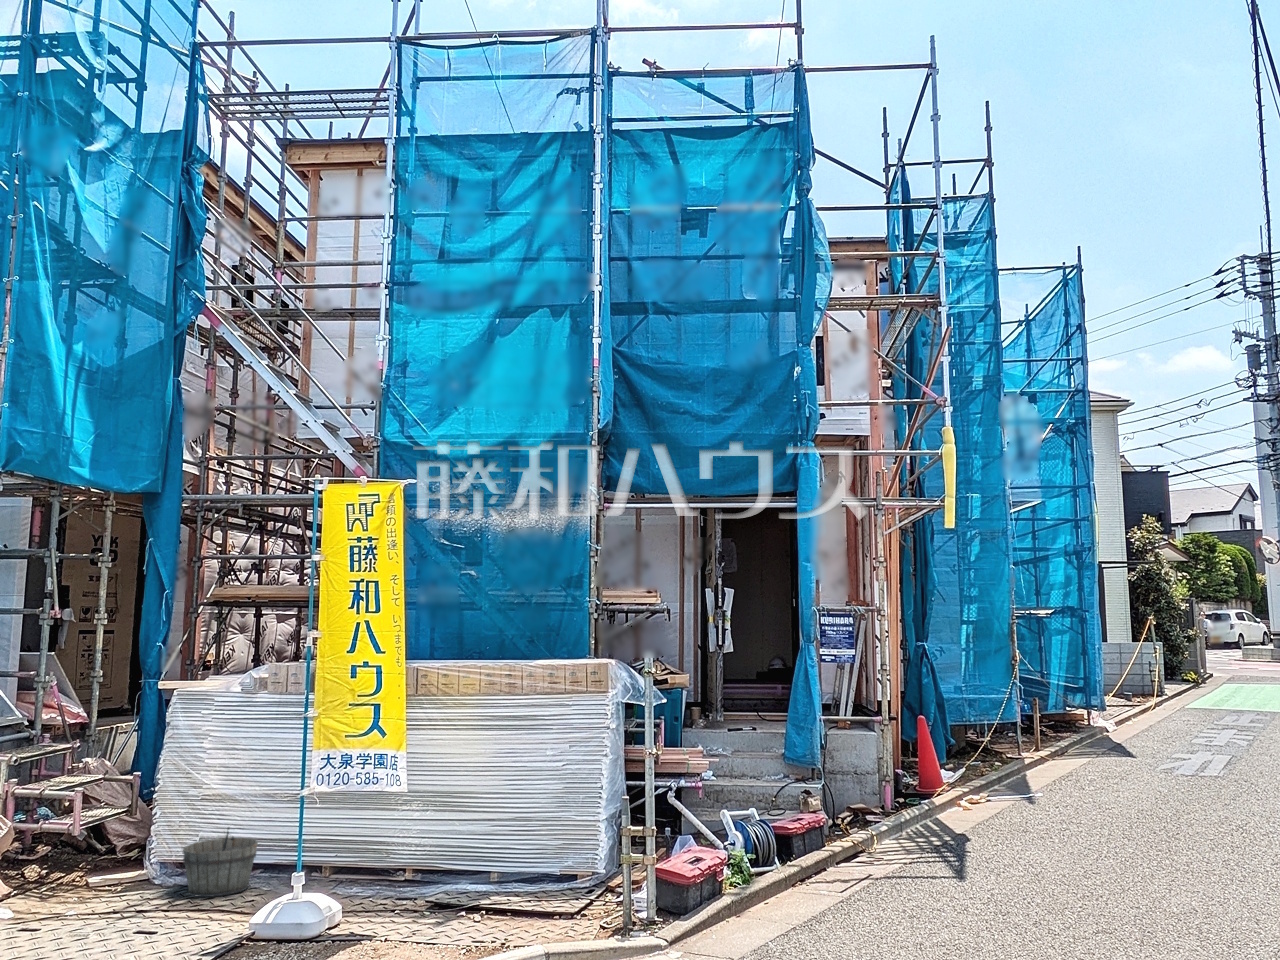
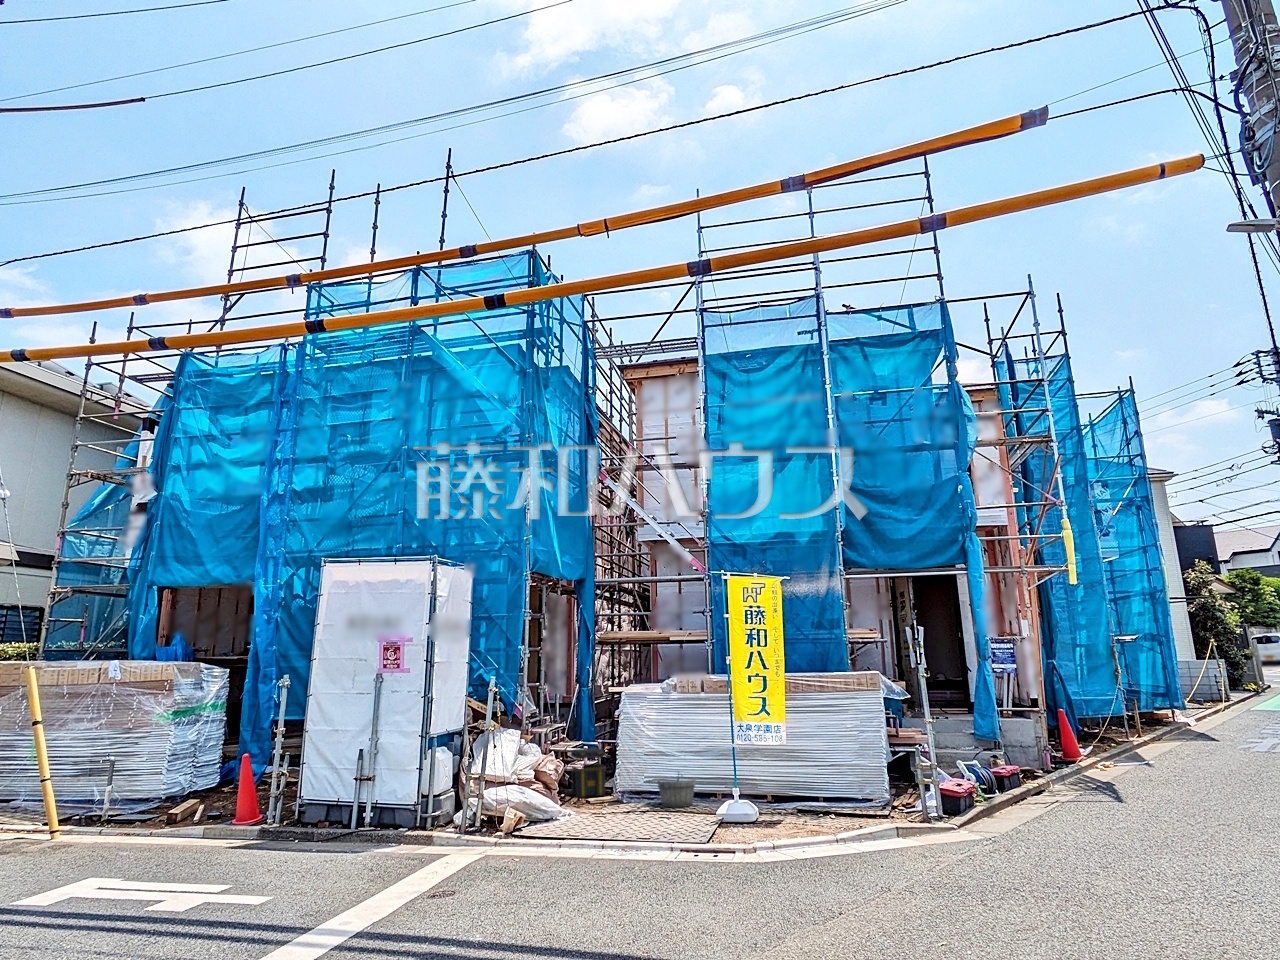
toolbox: none [54,782,123,873] -> present [571,748,606,798]

